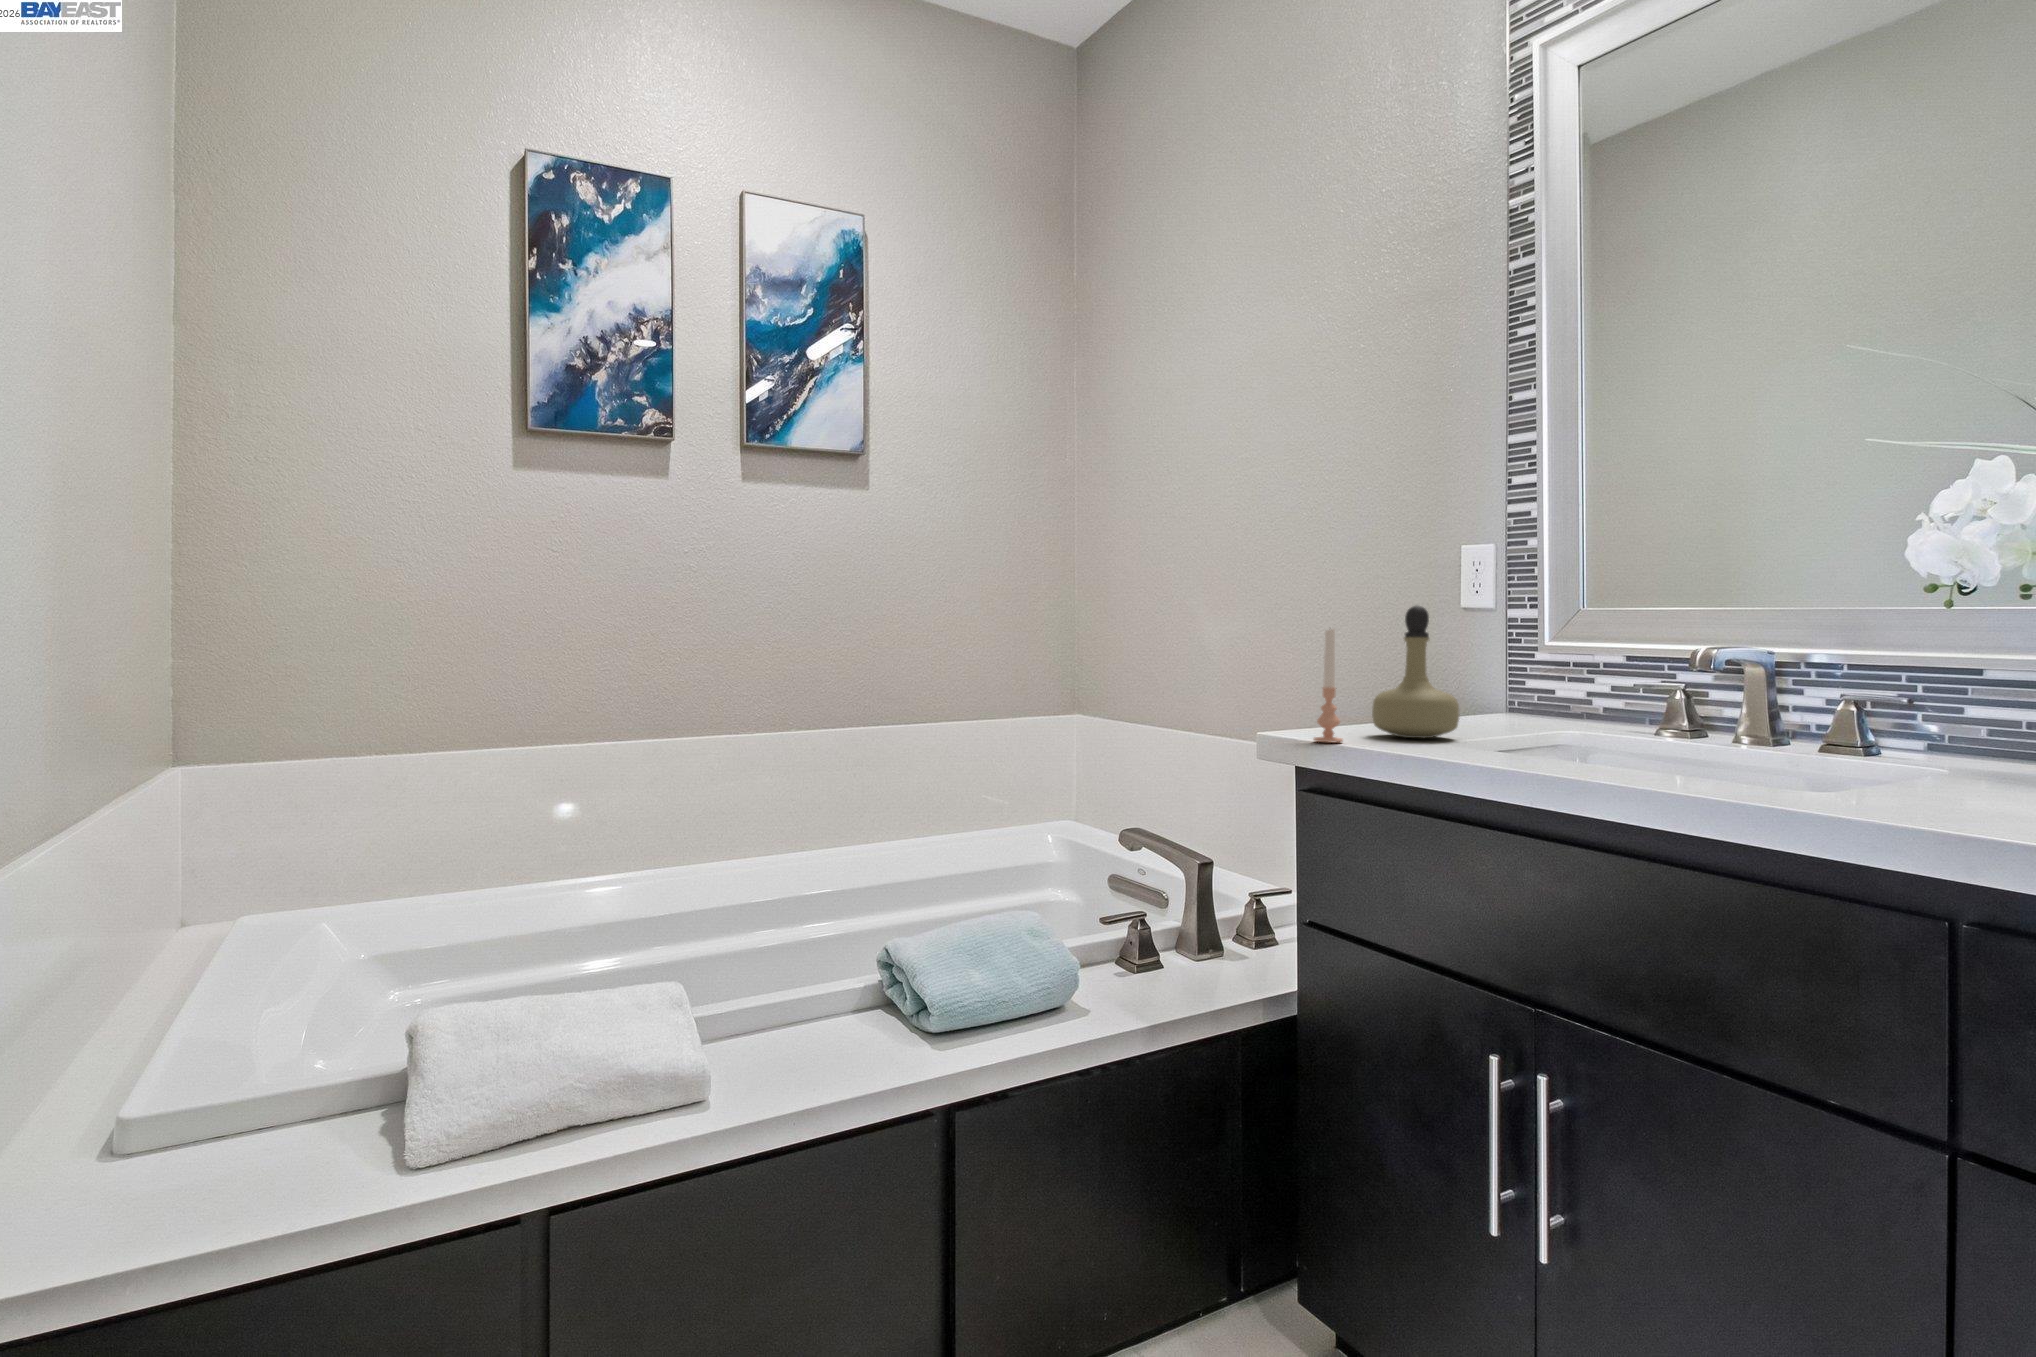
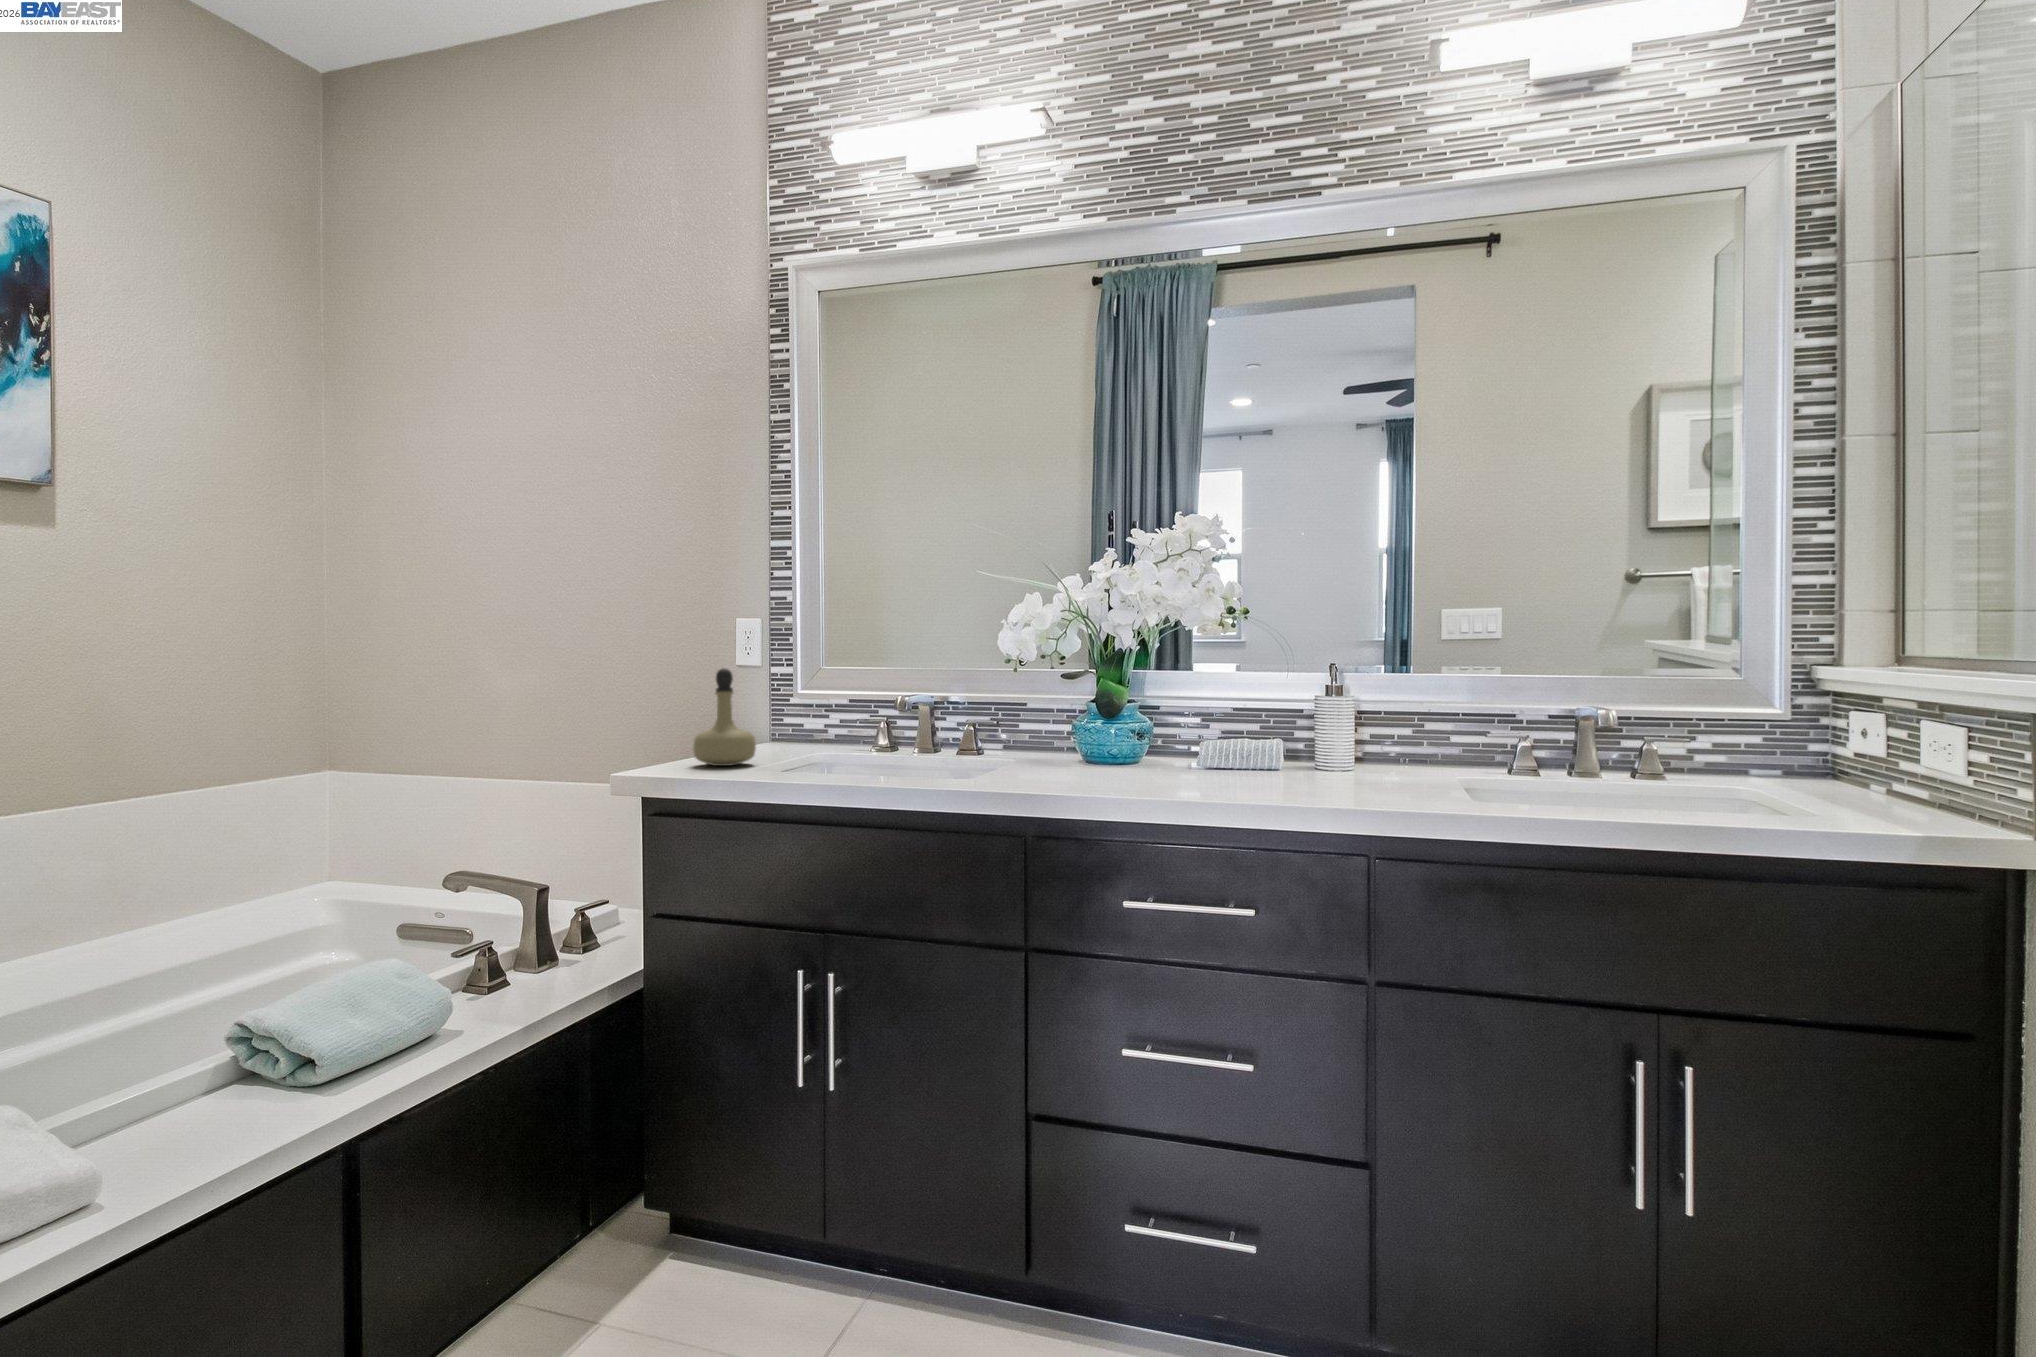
candle: present [1314,629,1343,743] -> none [658,687,680,775]

